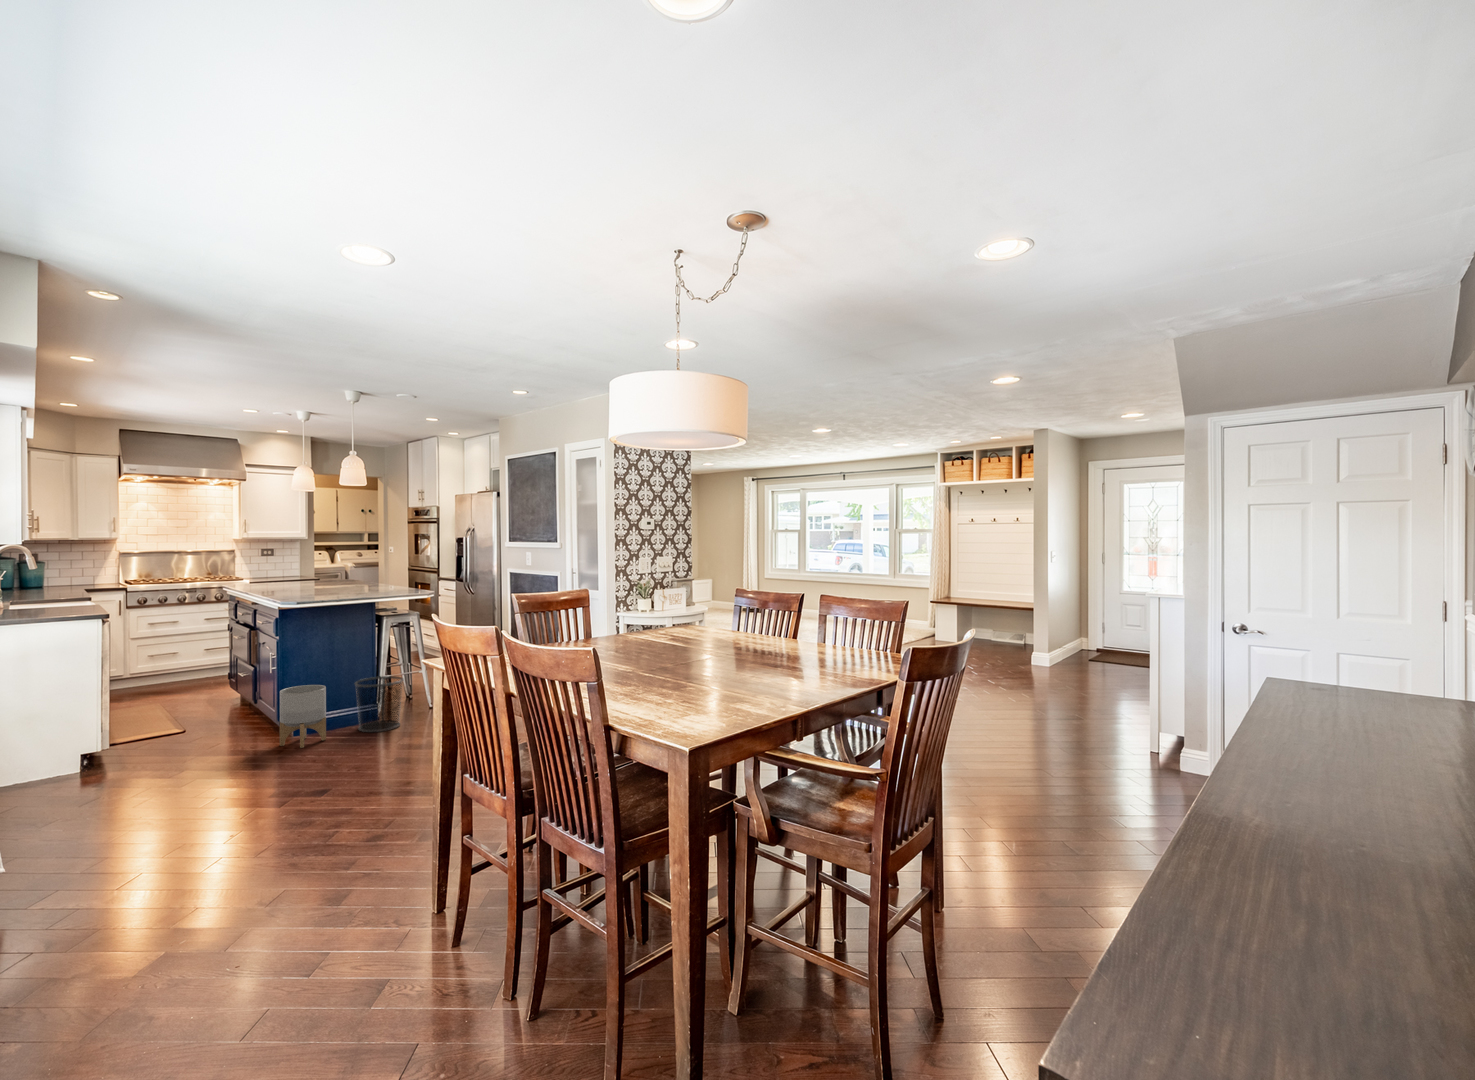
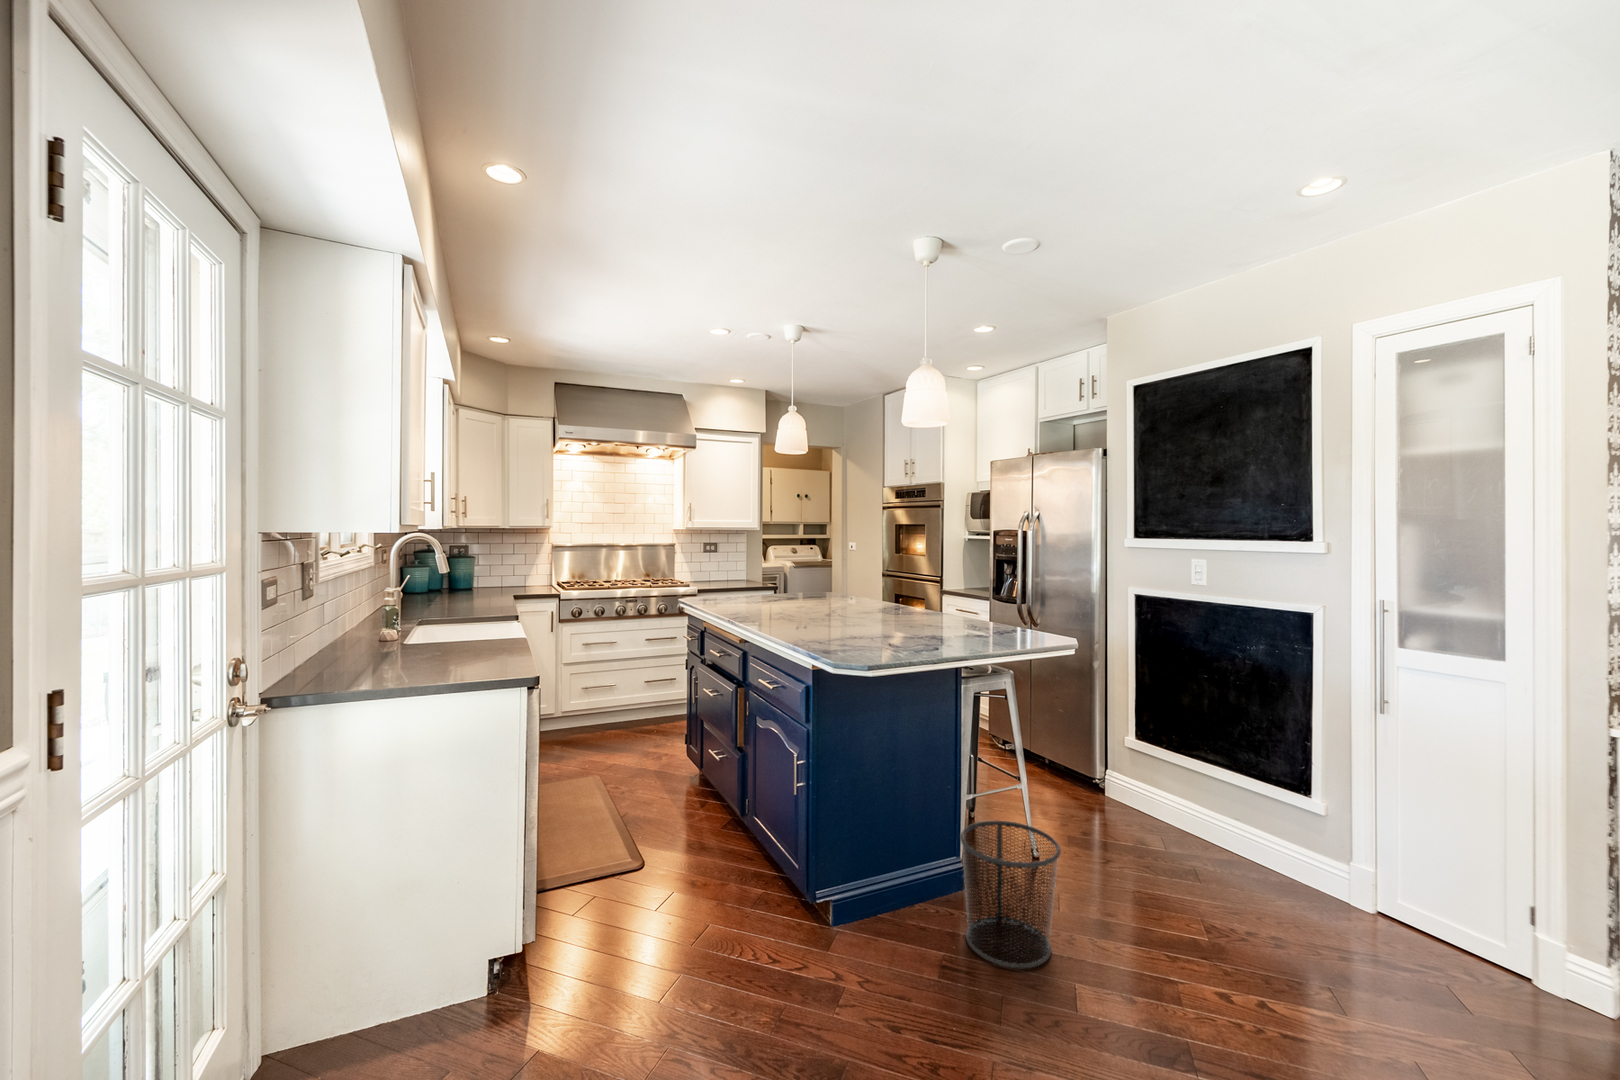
planter: present [280,685,326,748] -> none [842,848,933,1023]

